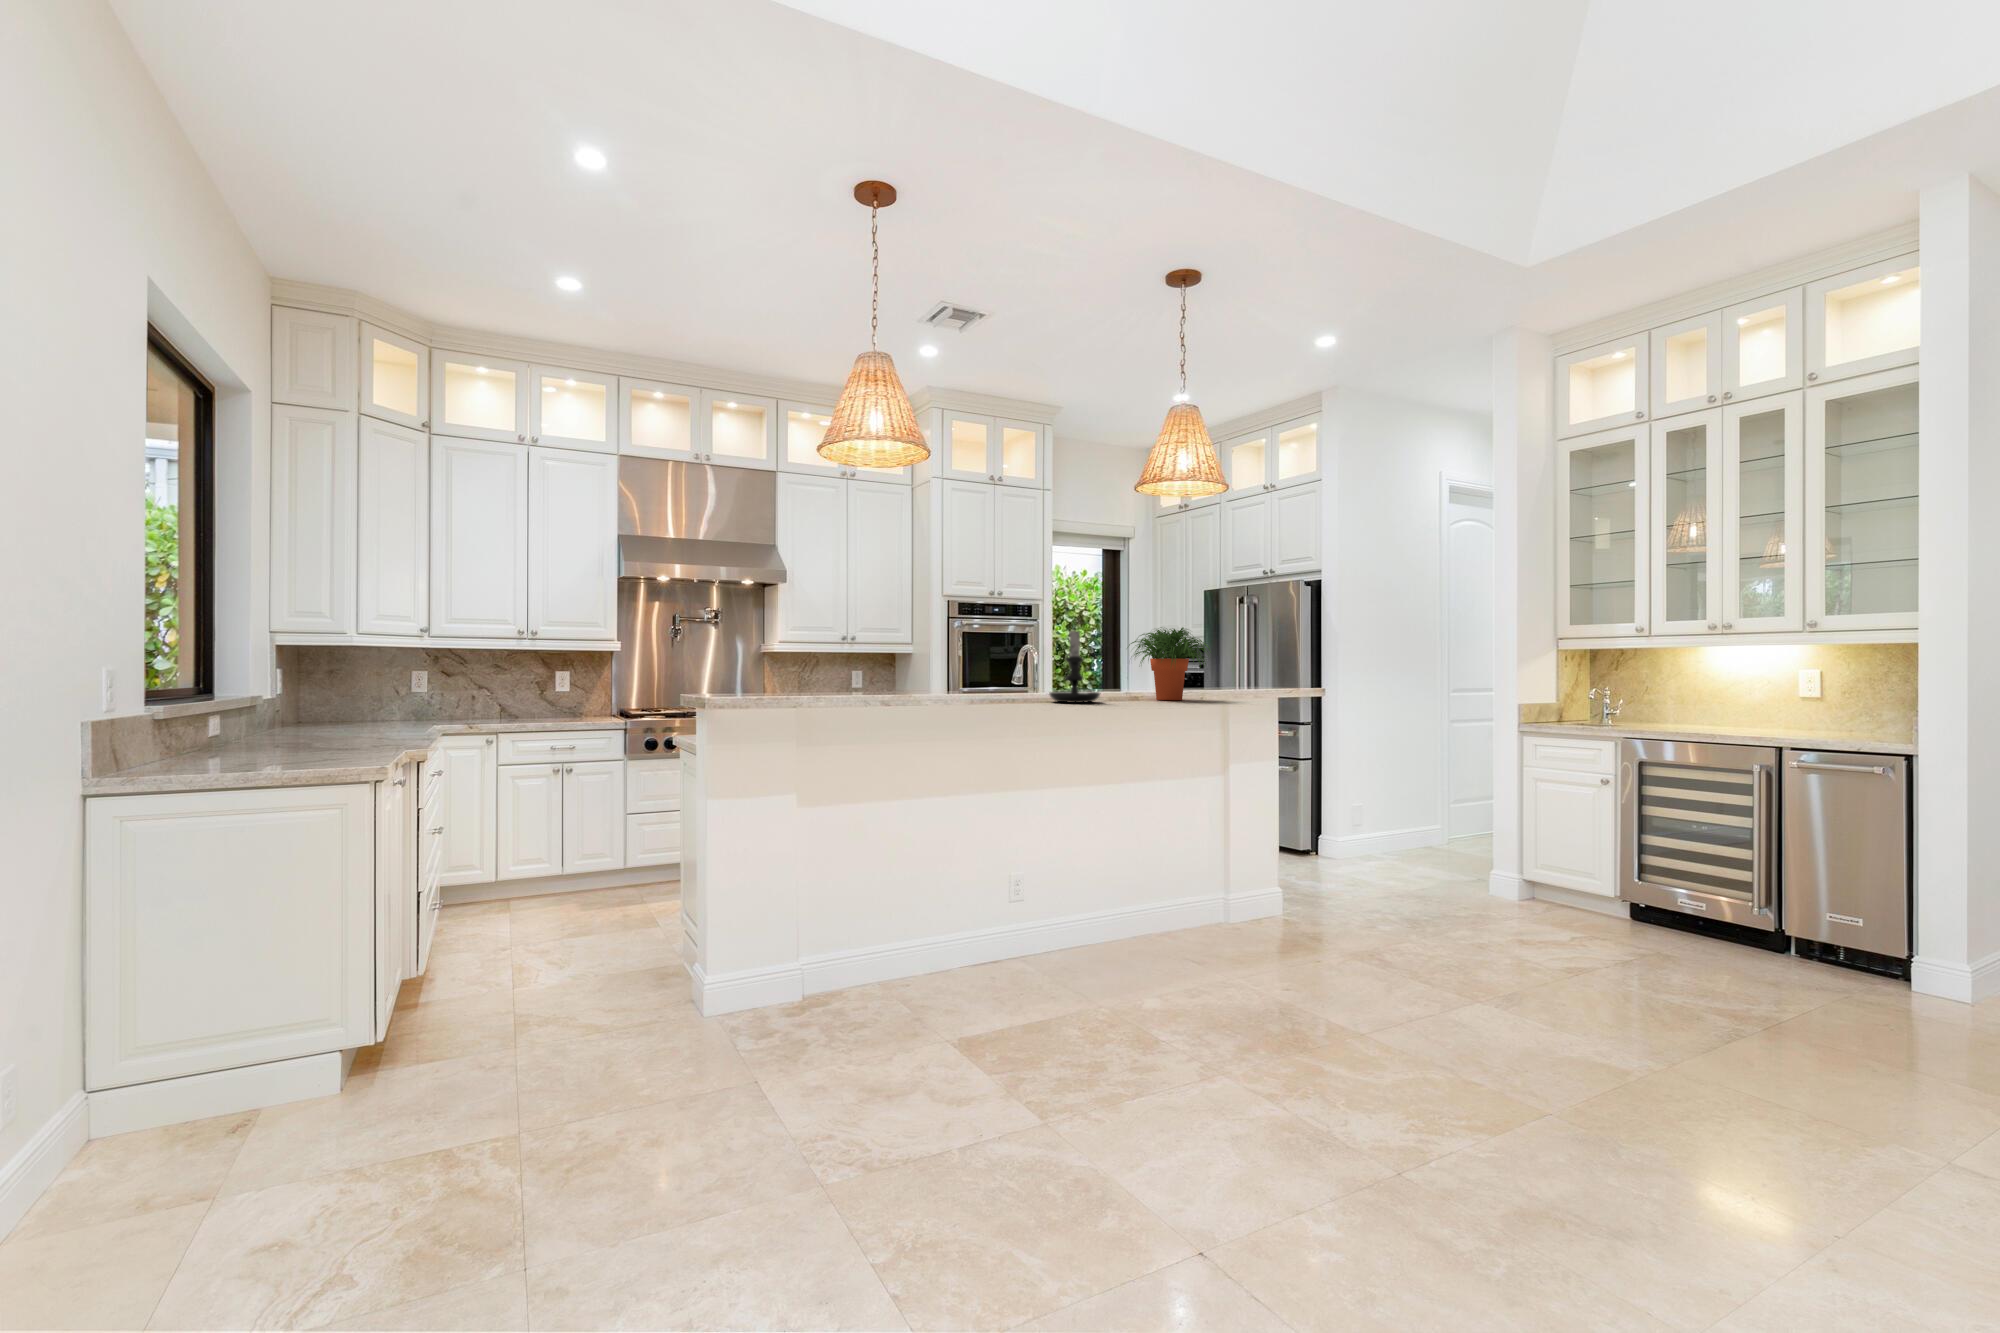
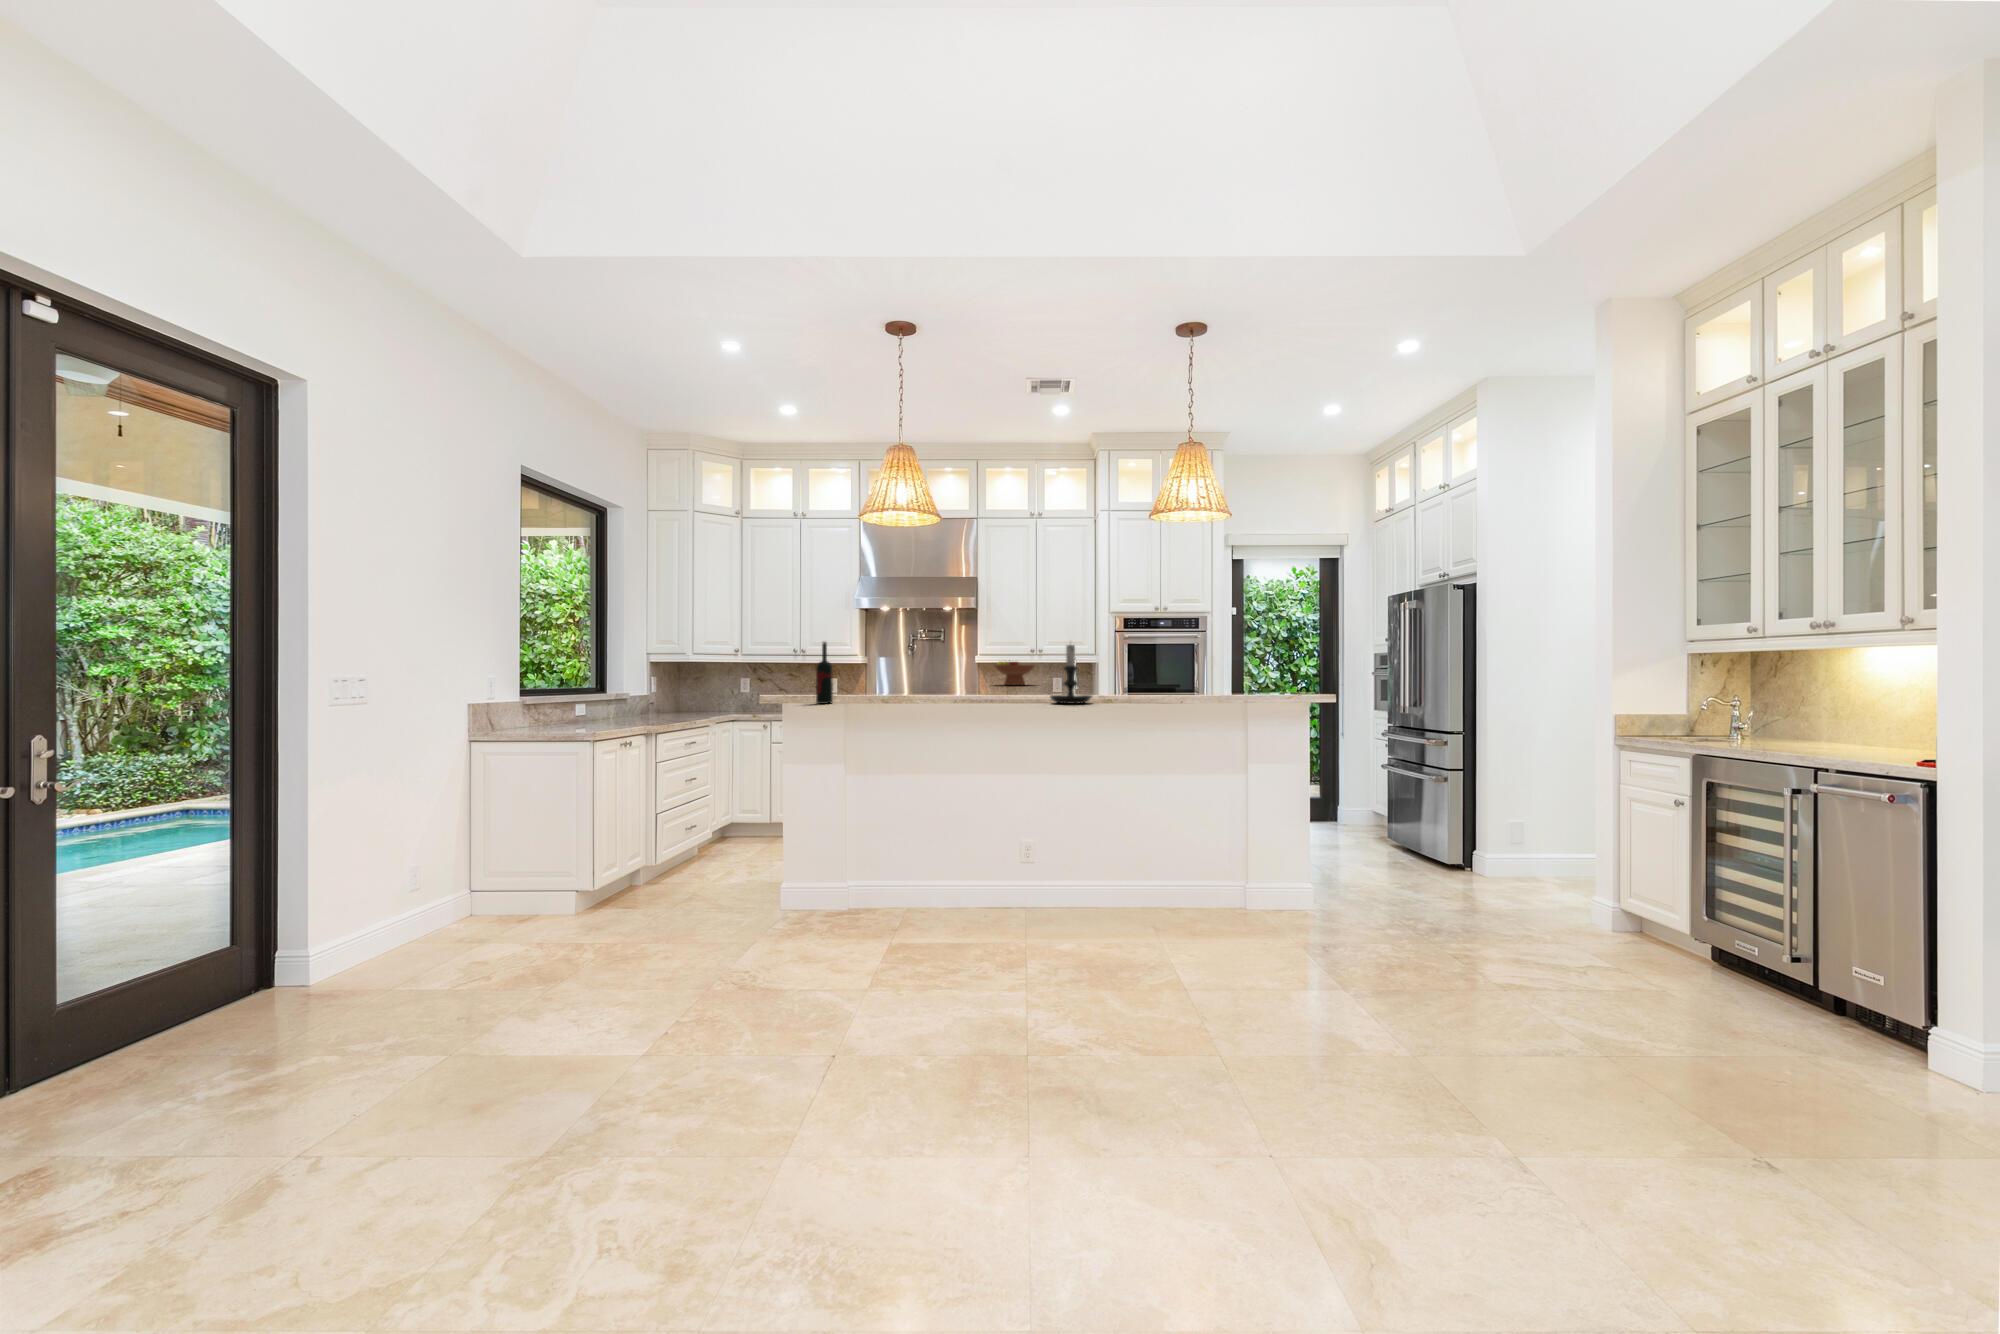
wine bottle: none [753,619,777,709] -> present [816,642,833,704]
potted plant: present [1129,627,1210,700] -> none [1134,640,1208,703]
fruit bowl: none [786,645,839,680] -> present [995,660,1035,685]

